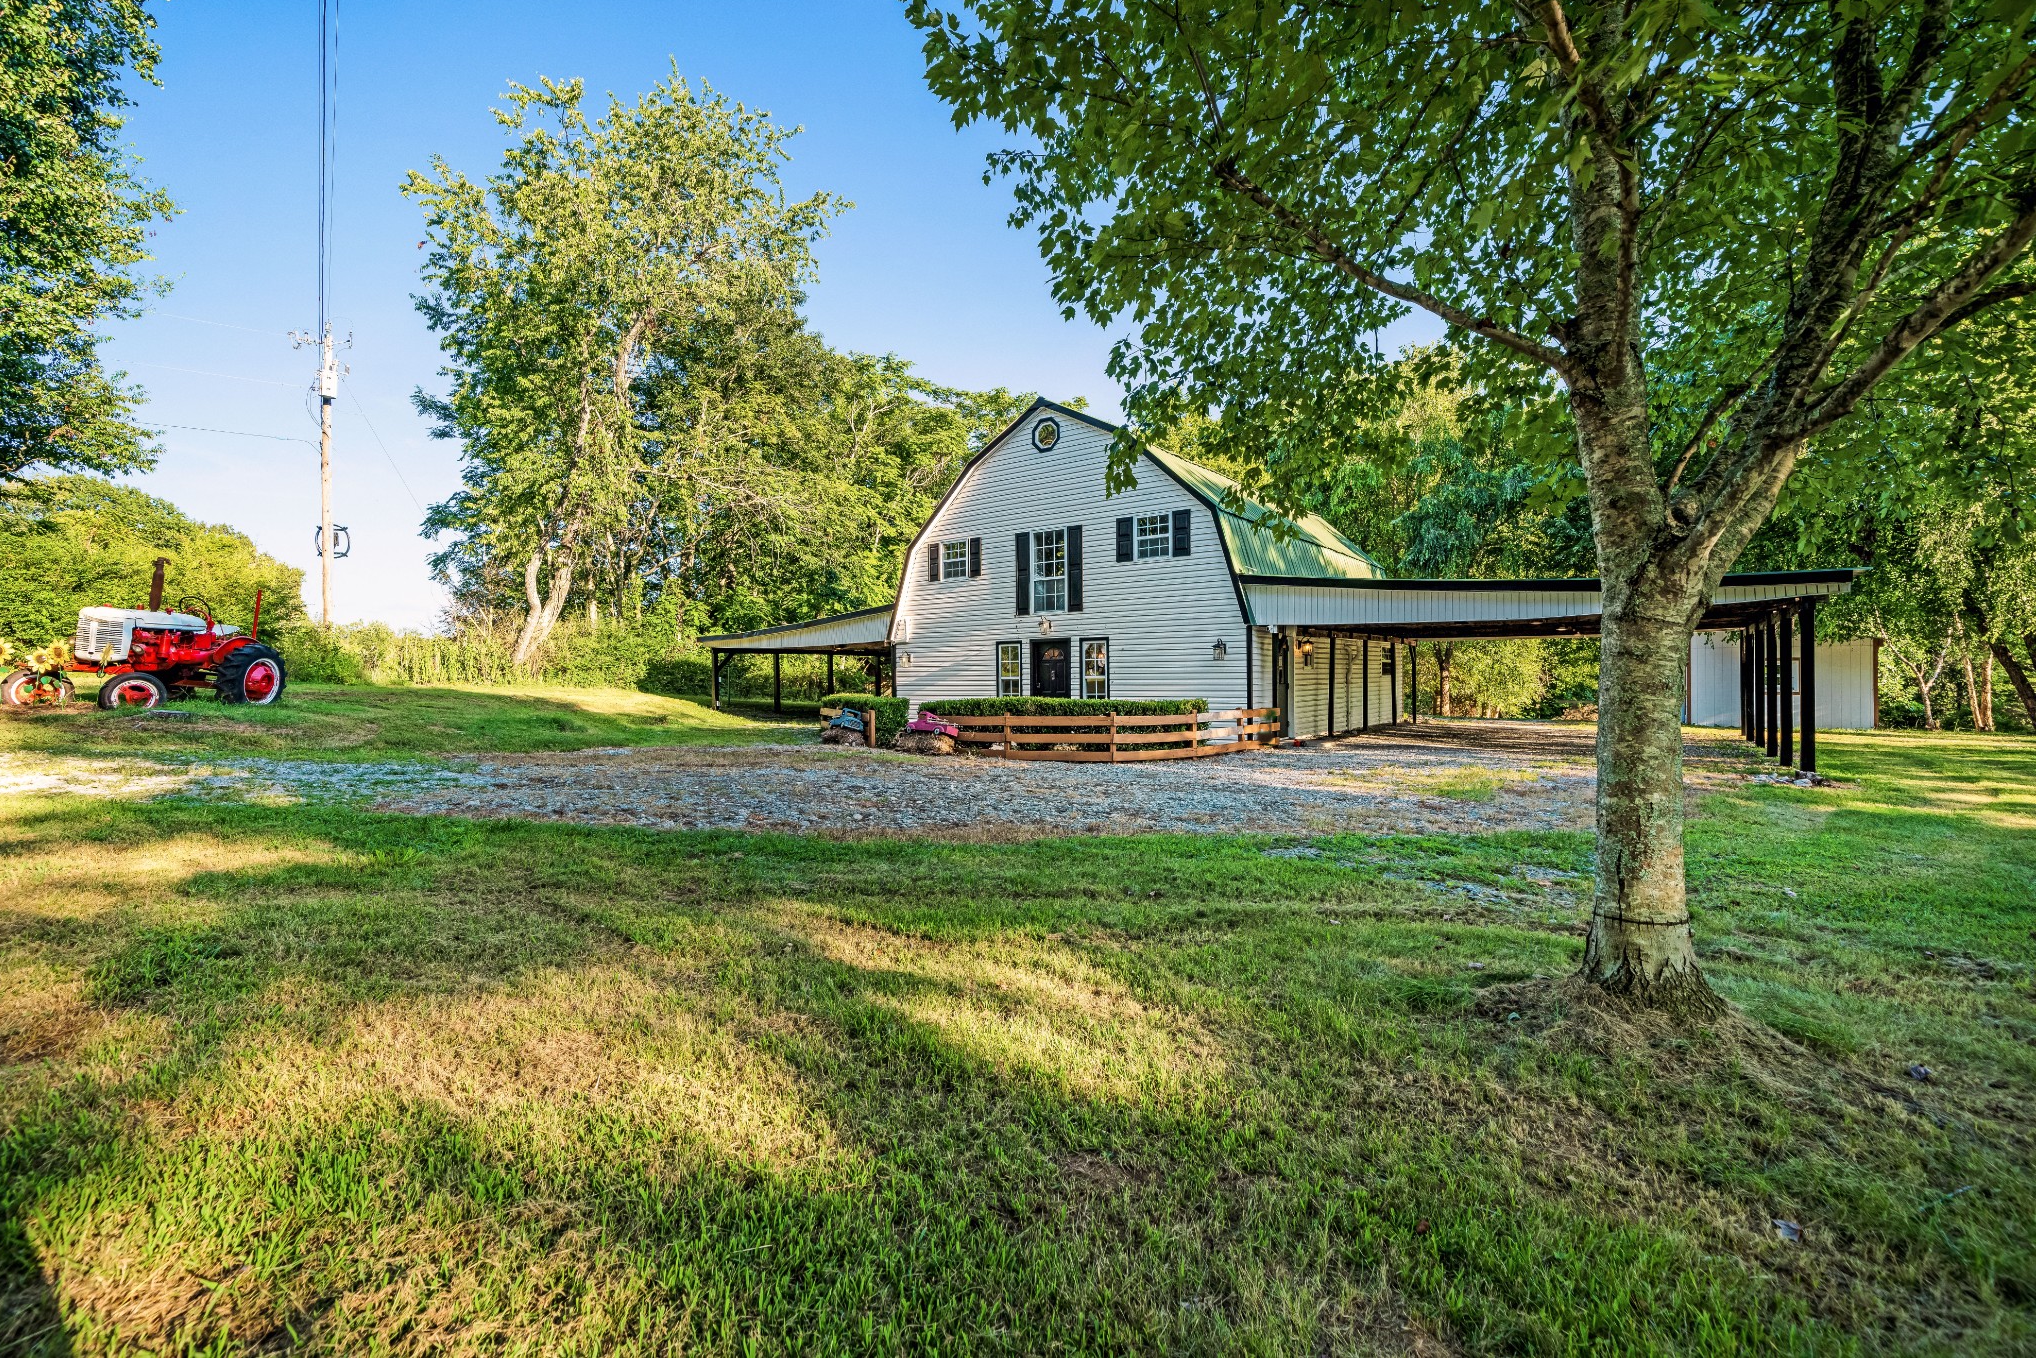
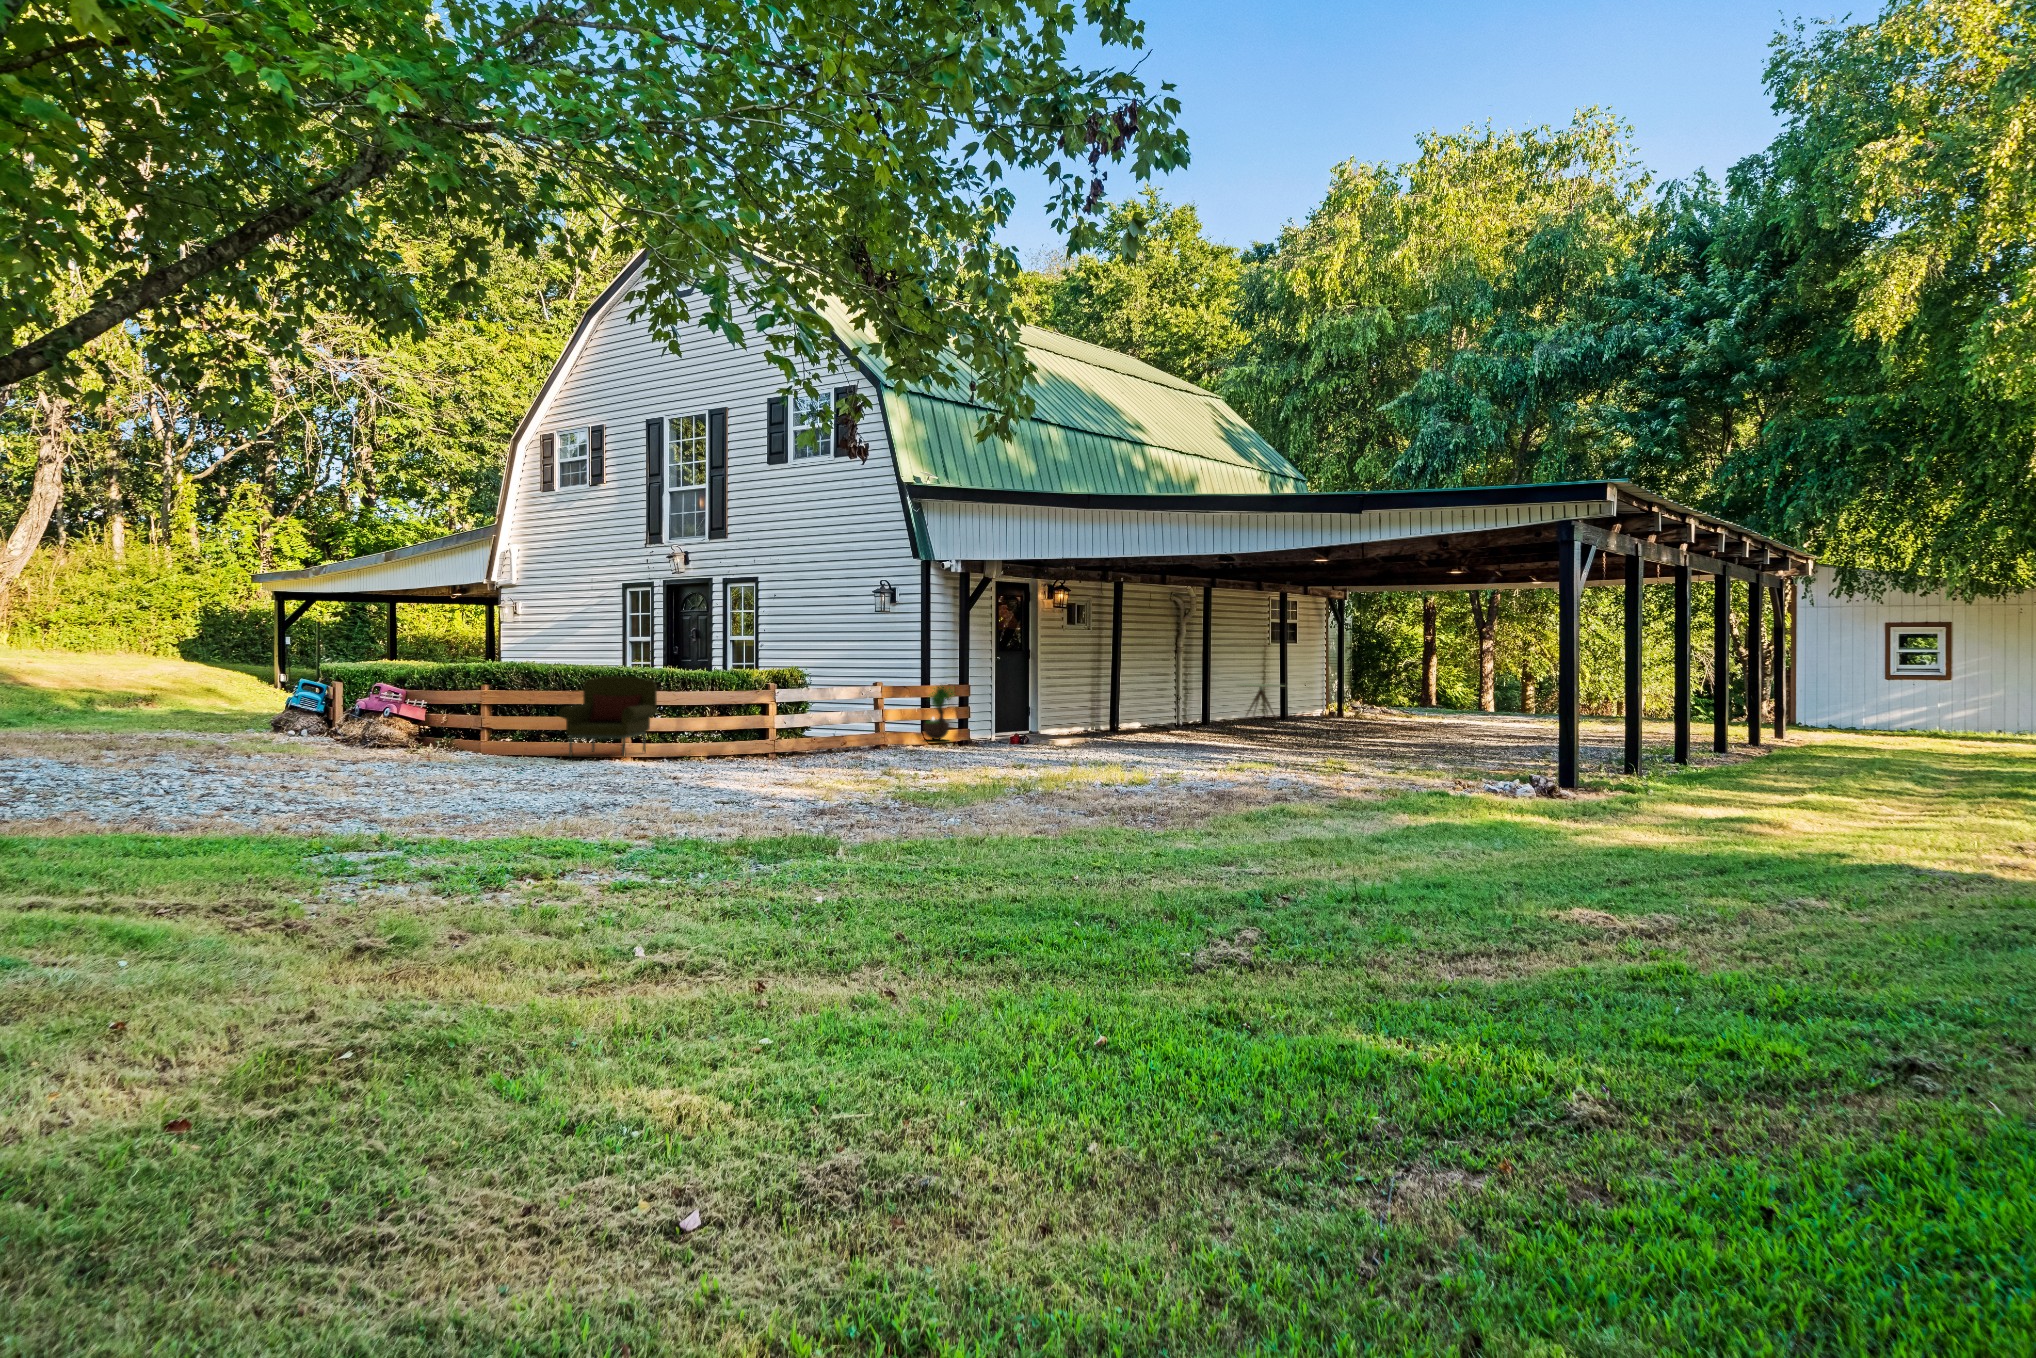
round table: present [1562,701,1589,718] -> present [1238,684,1284,719]
armchair: none [1088,707,1139,761] -> present [559,676,657,757]

